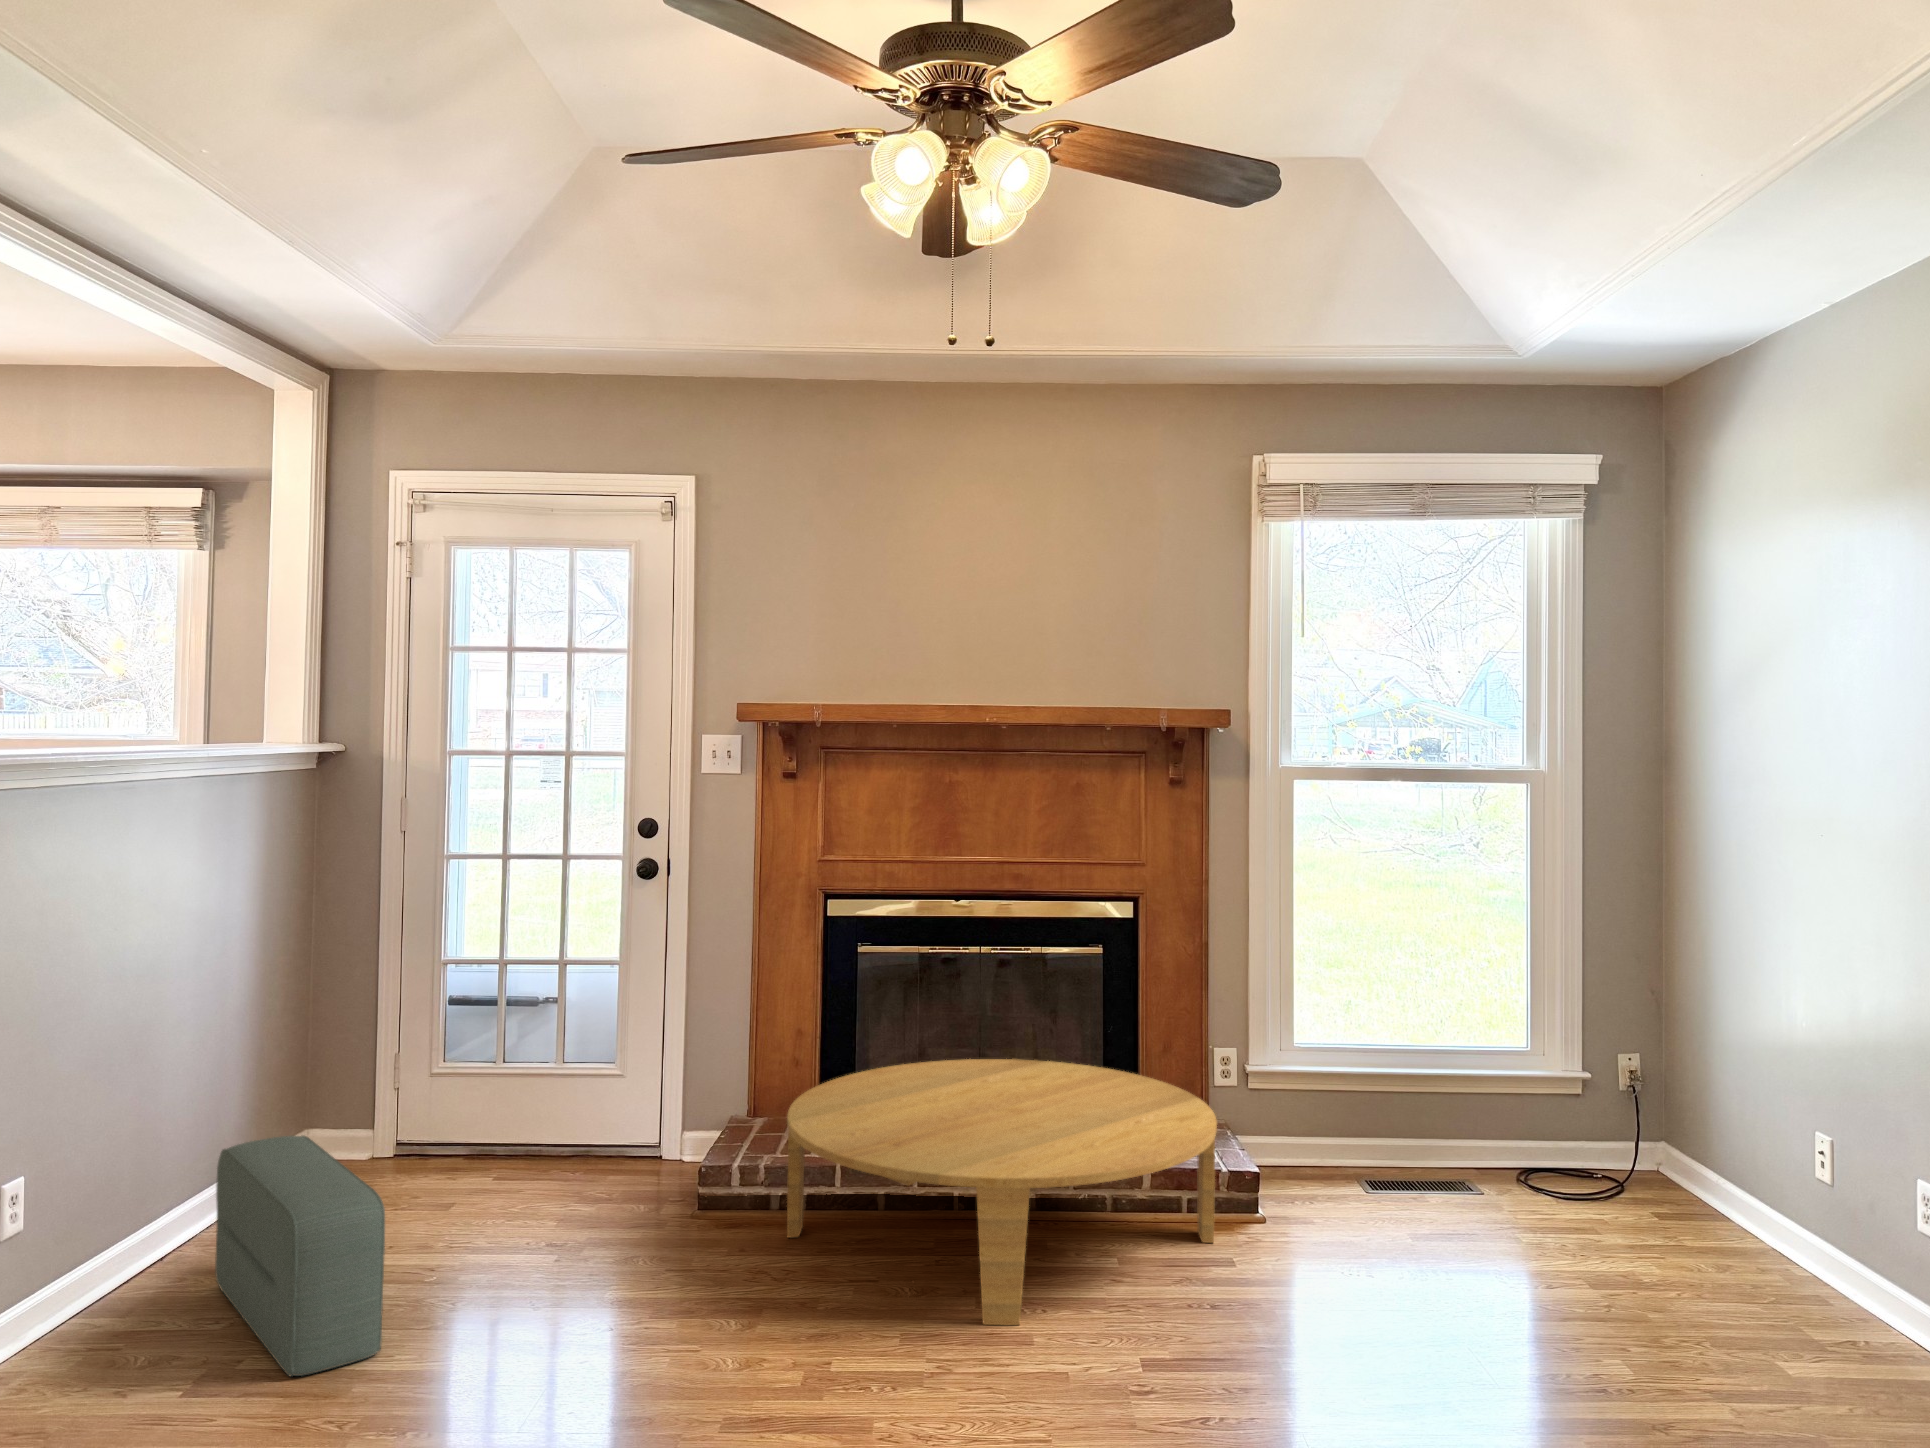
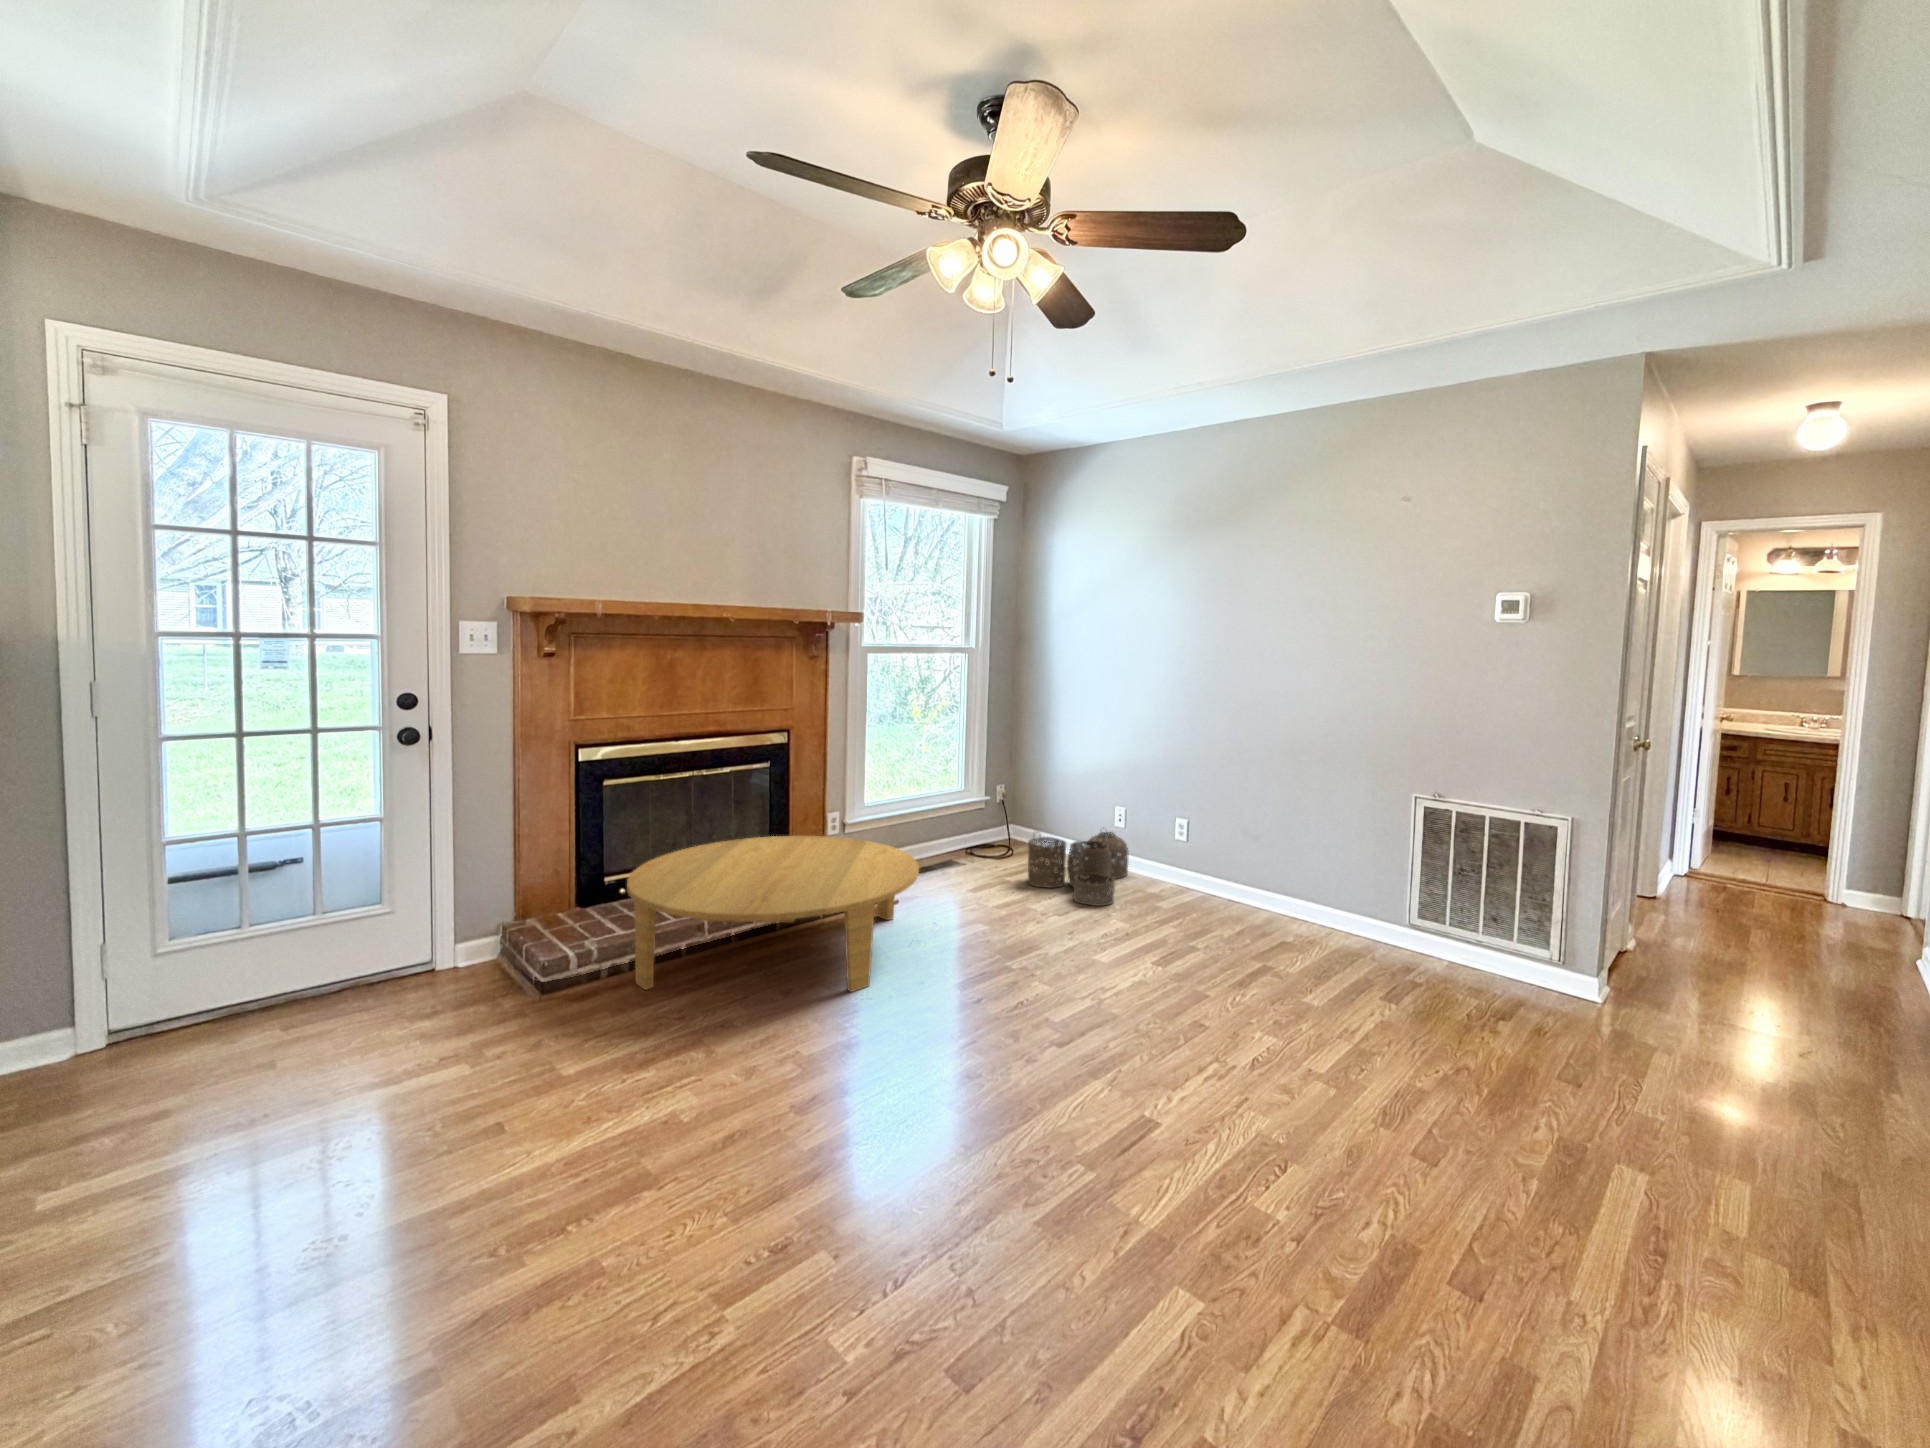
pouf: present [215,1136,385,1376] -> none [103,1028,451,1223]
woven basket: none [1545,1149,1821,1338] -> present [1028,830,1129,906]

